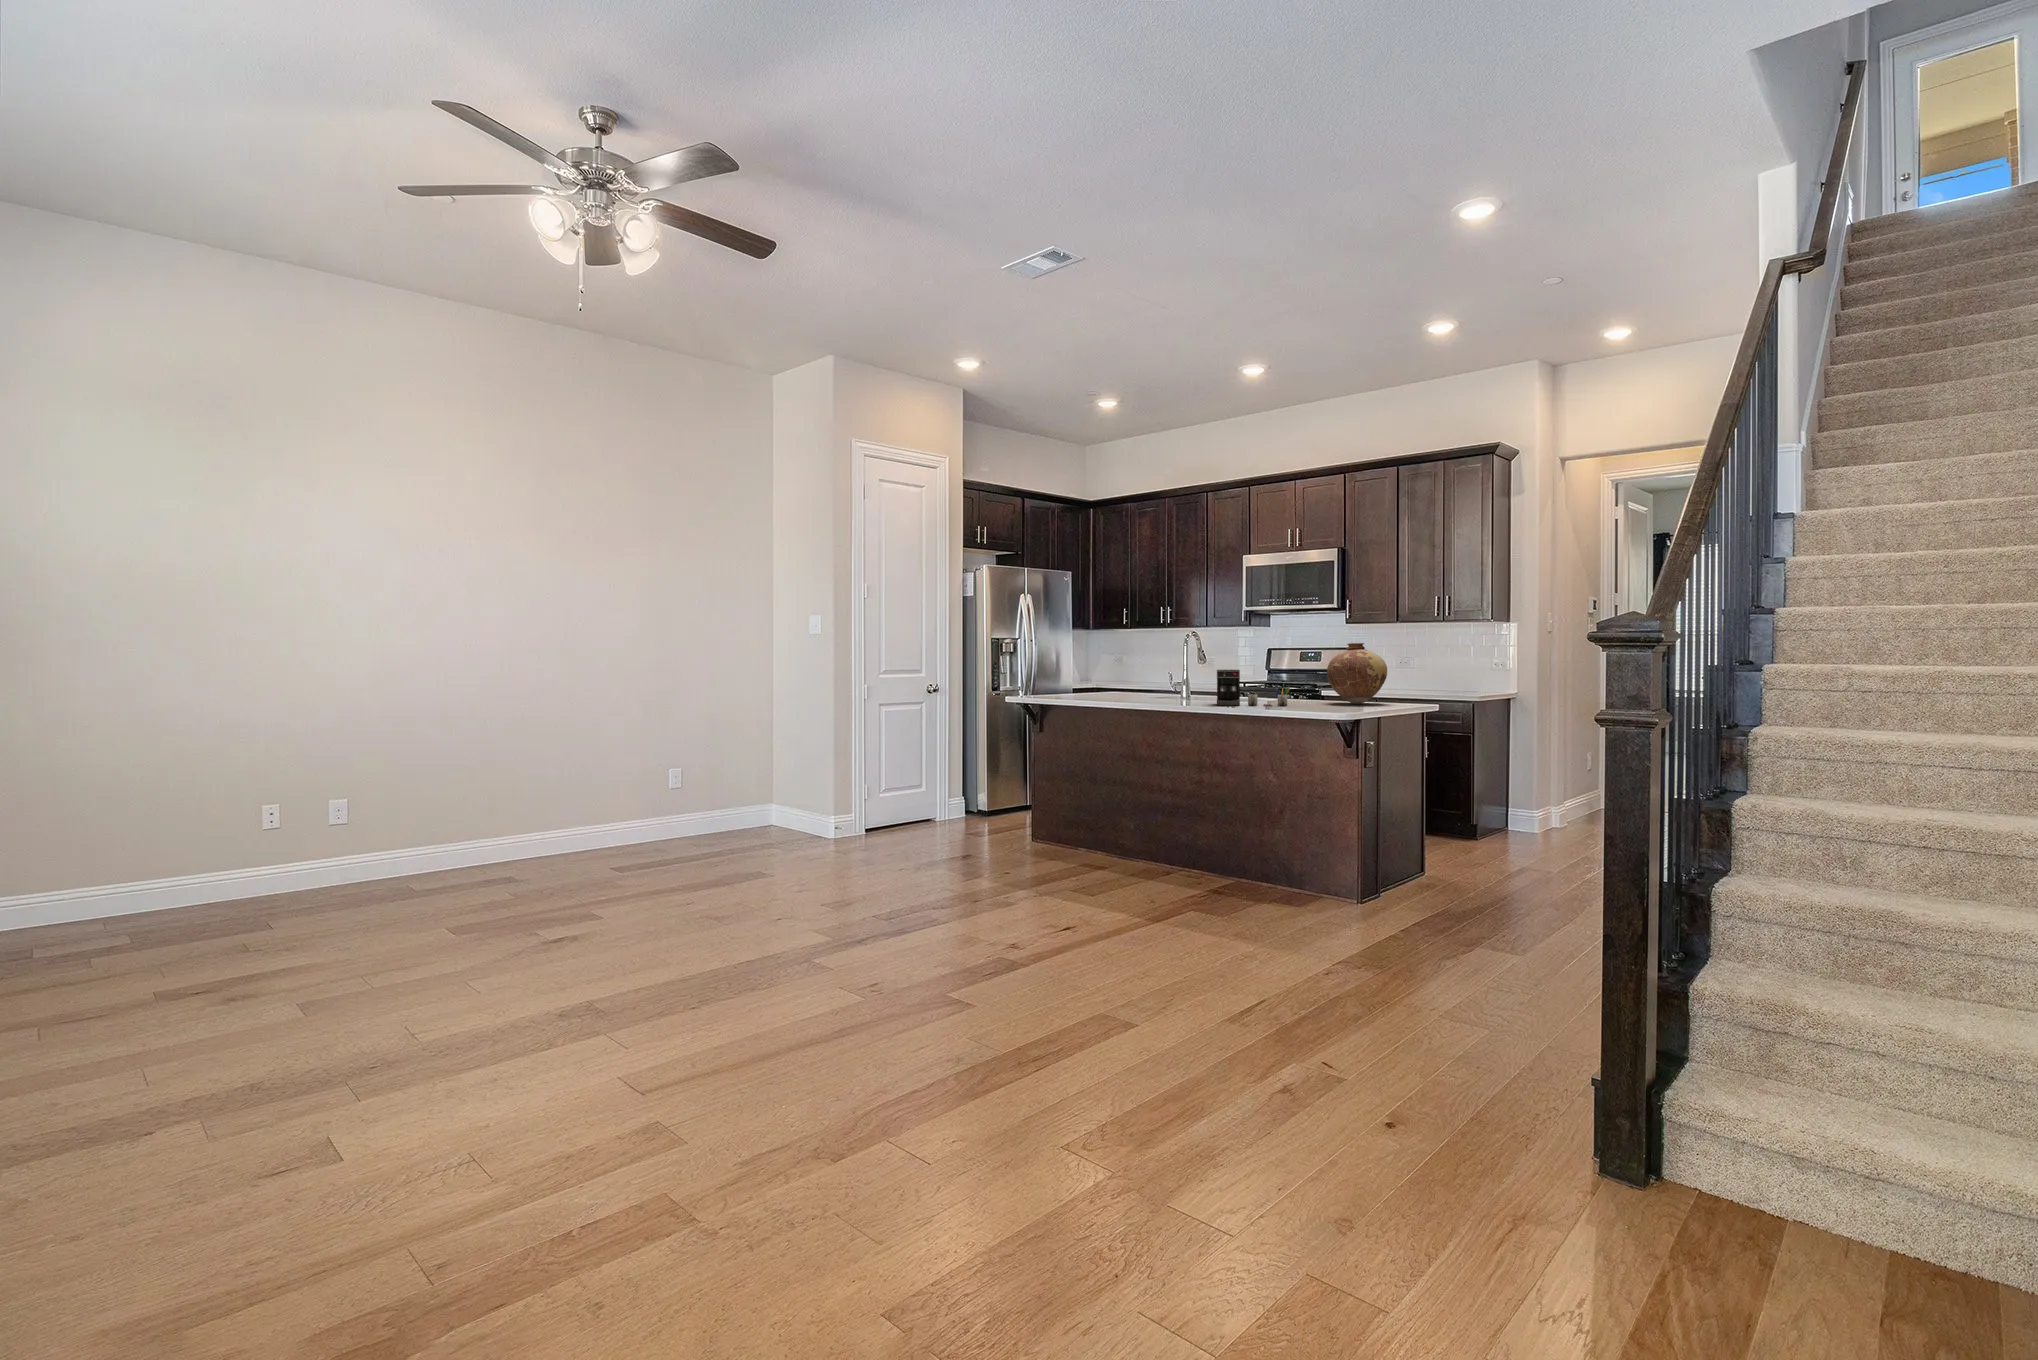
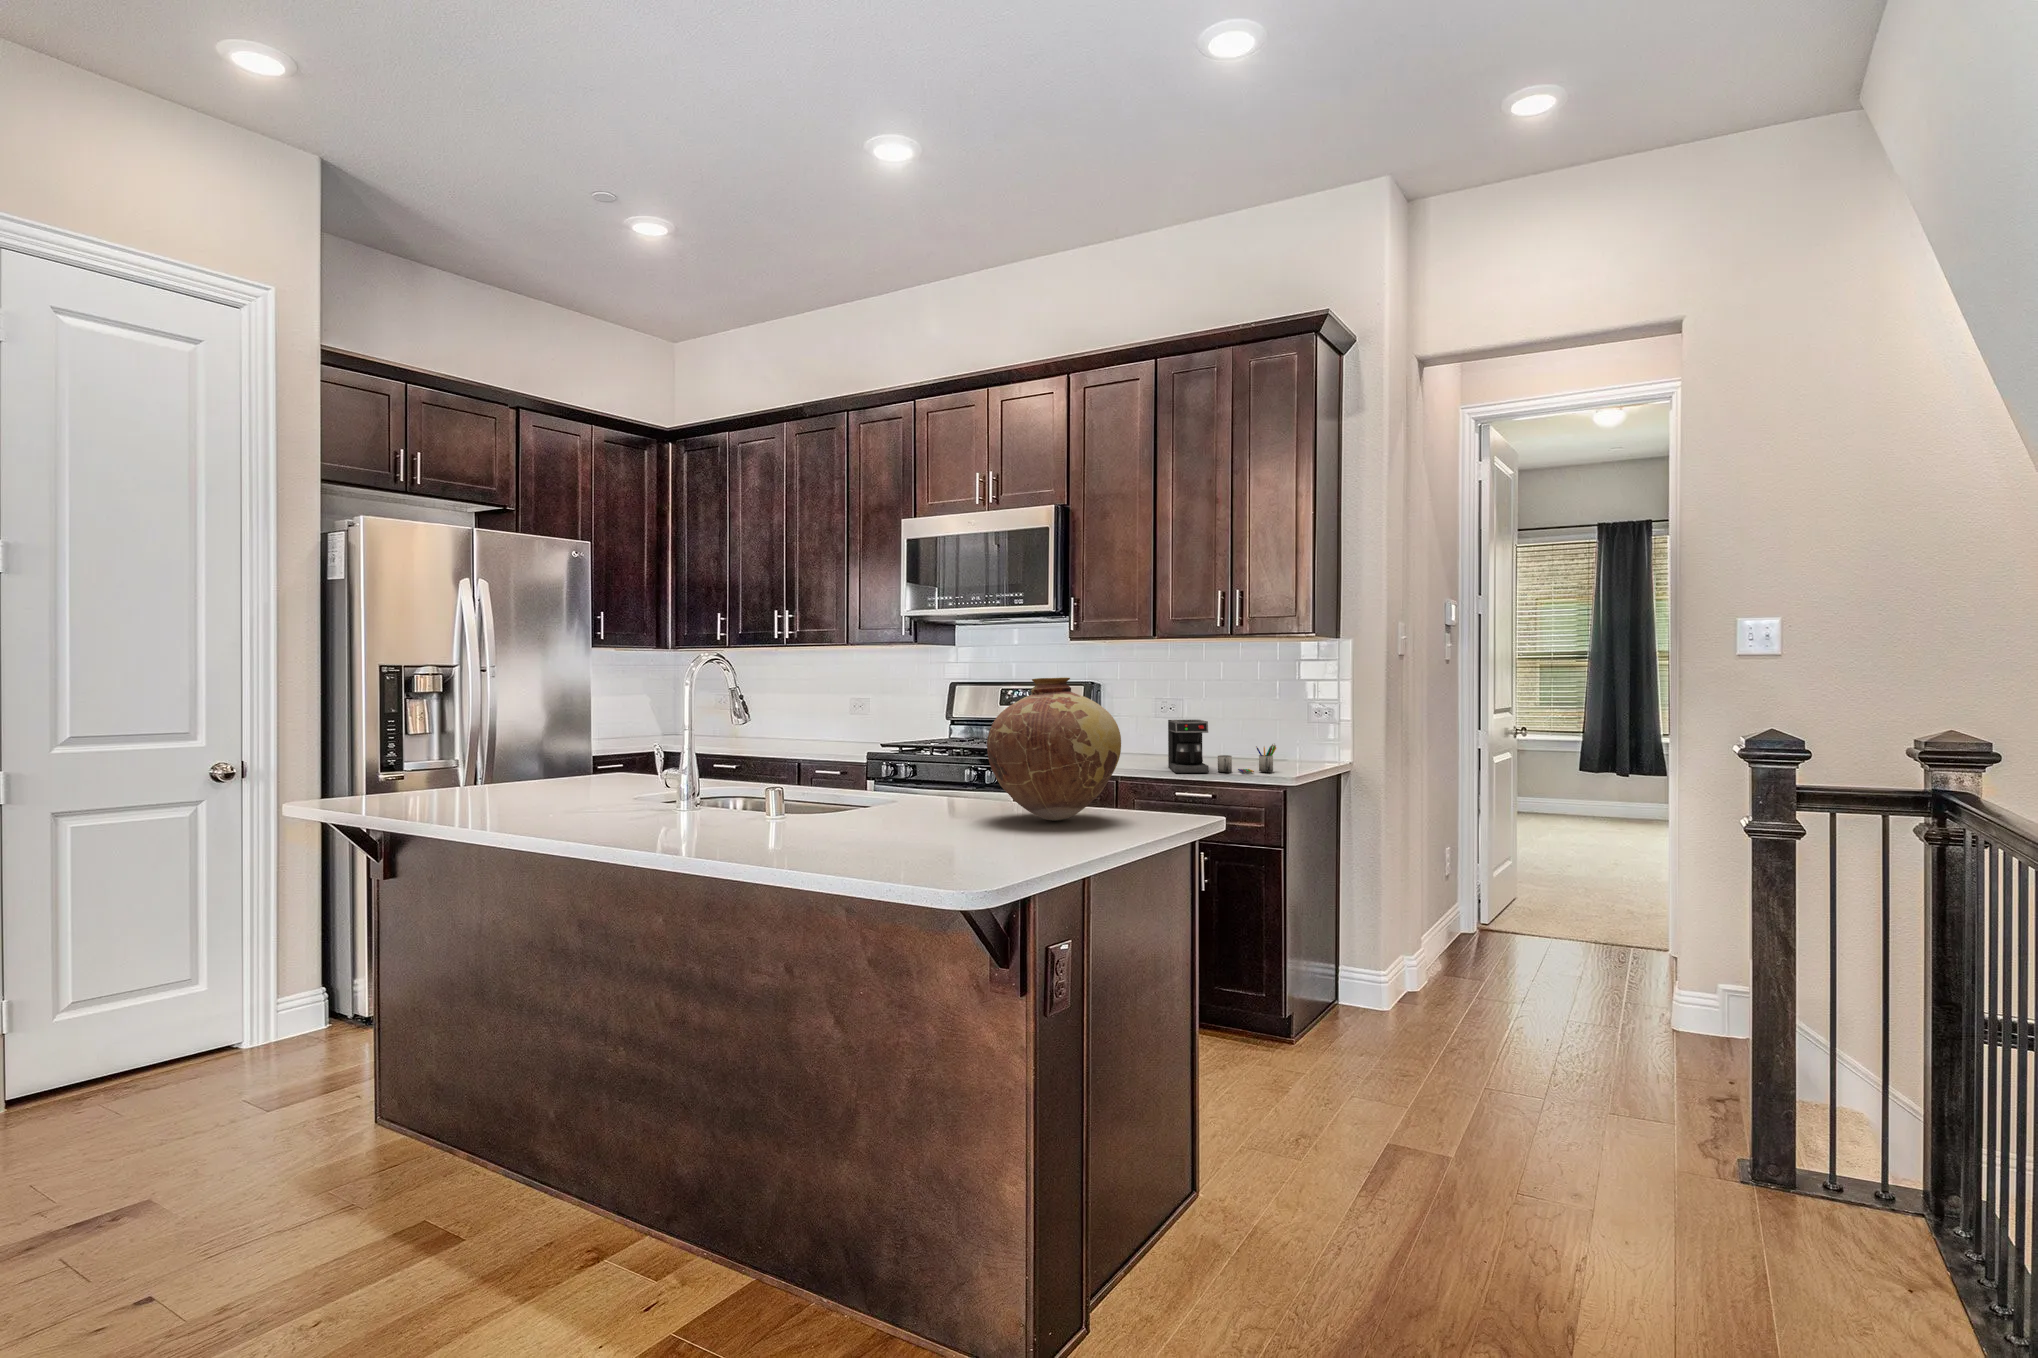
coffee maker: present [1217,670,1290,706] -> present [1168,720,1276,773]

